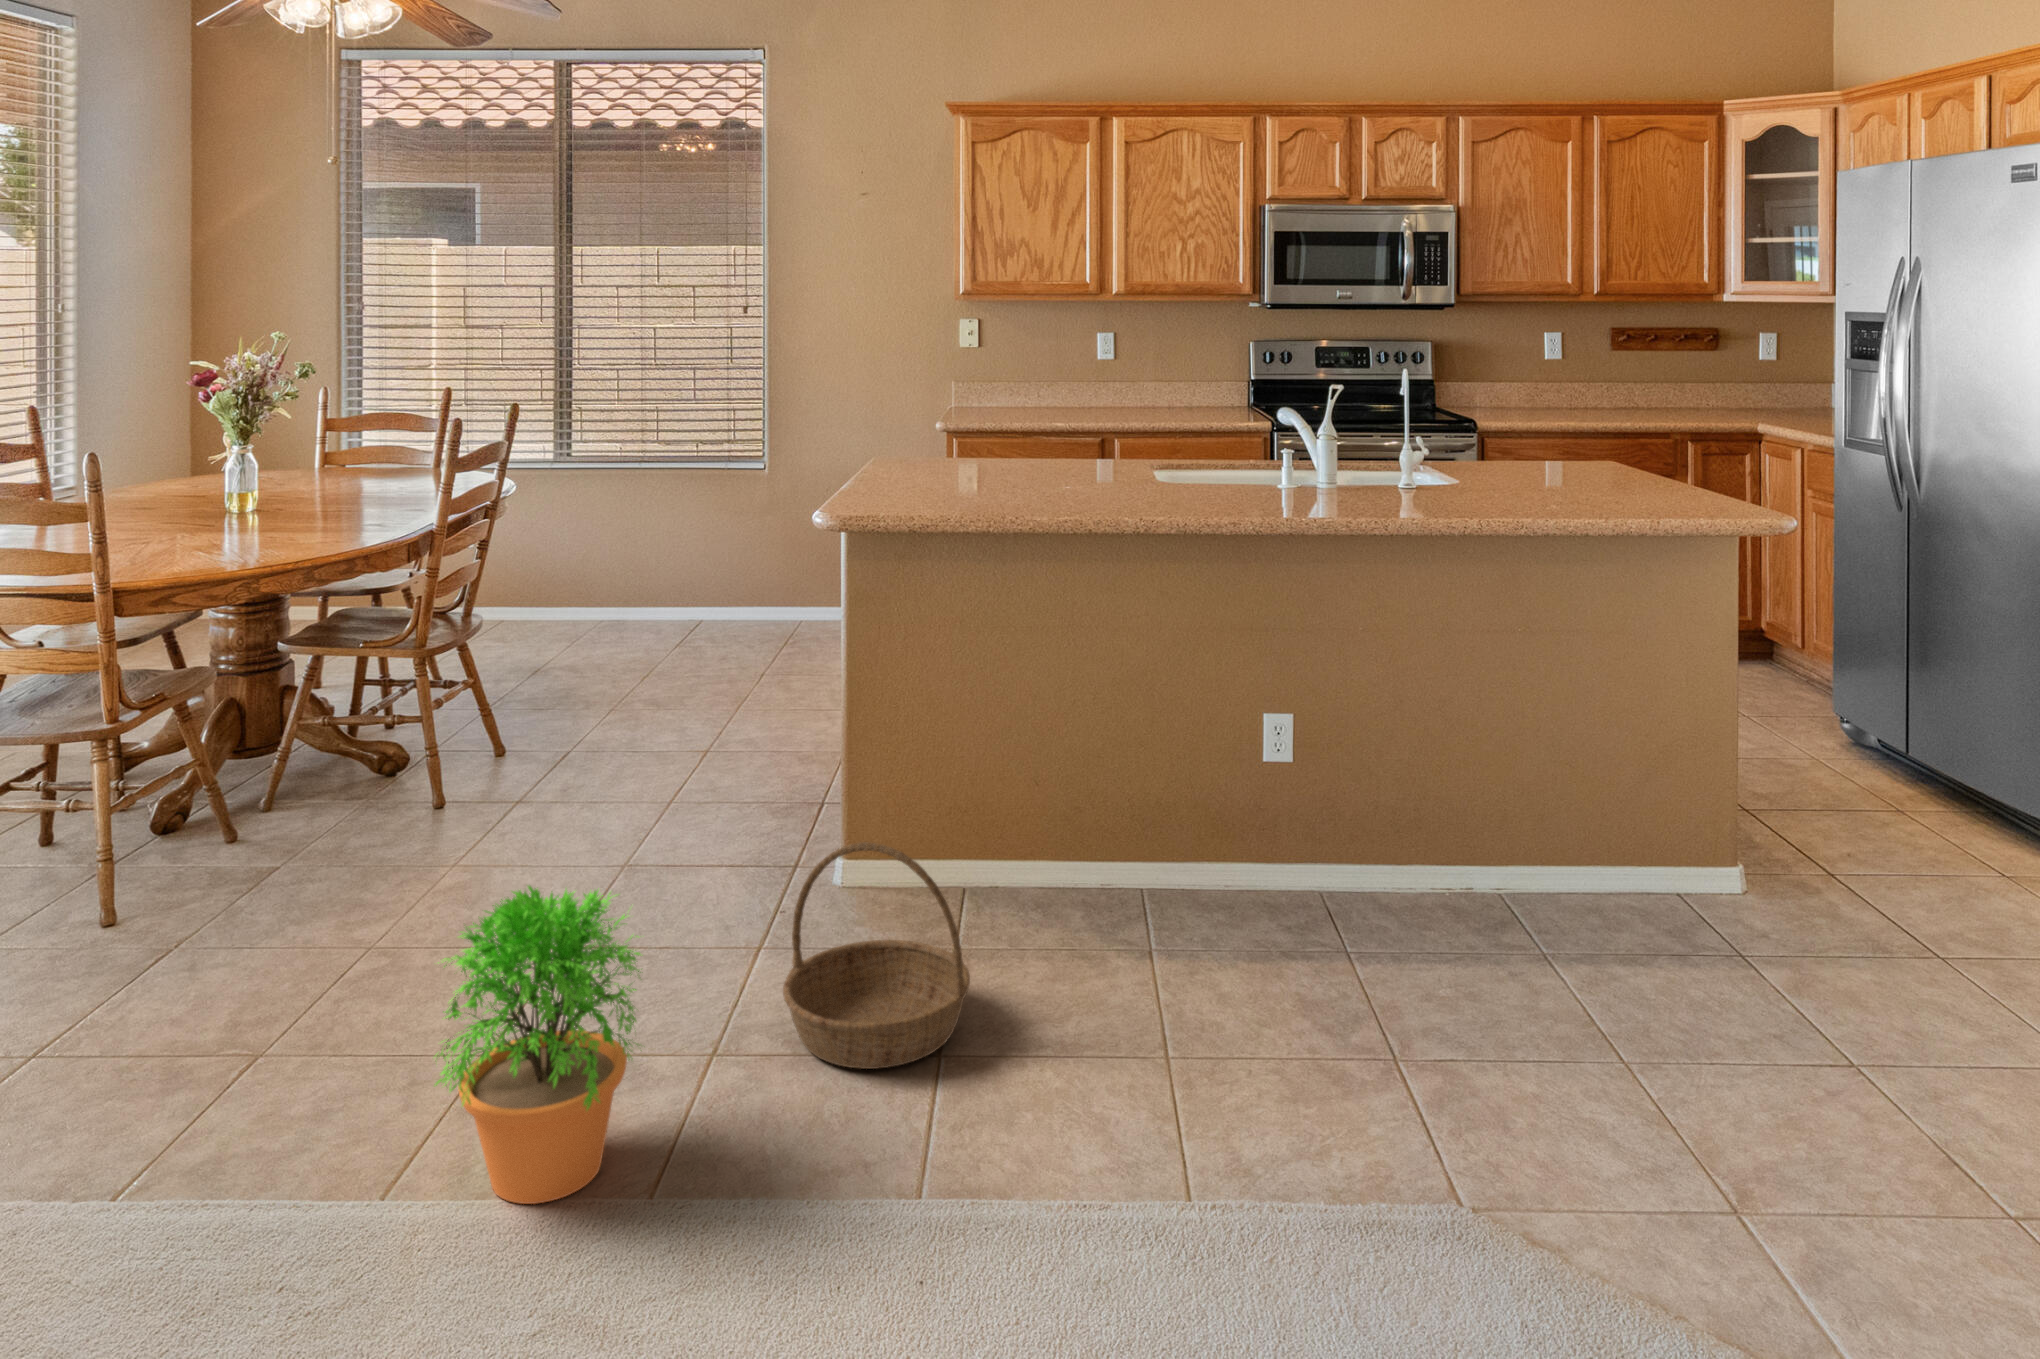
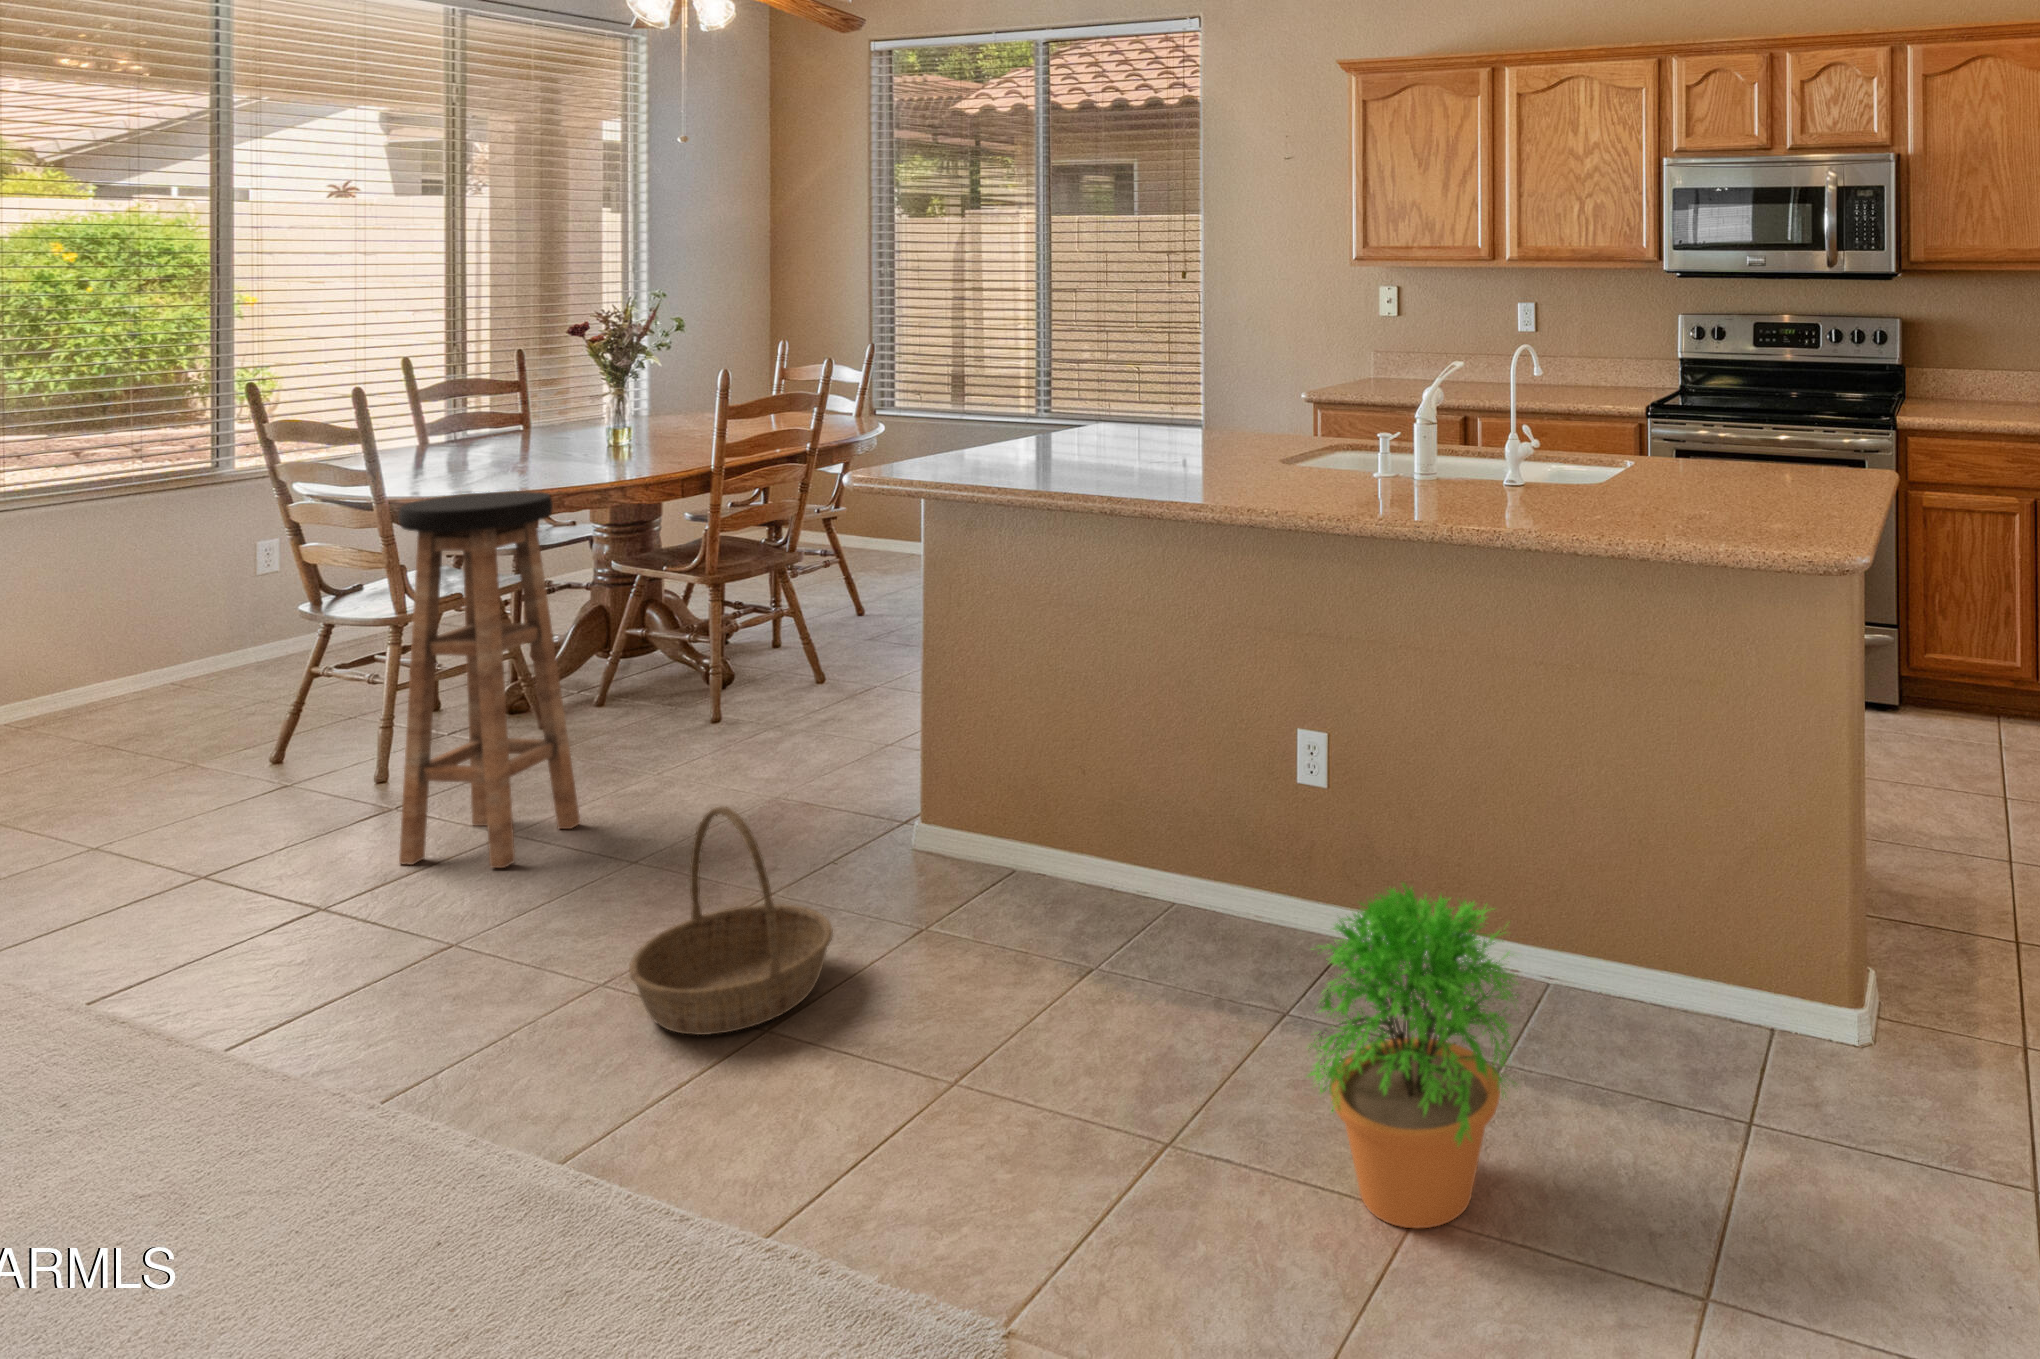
bar stool: none [282,554,451,992] -> present [398,491,580,868]
potted plant: present [434,886,641,1204] -> present [1308,883,1518,1229]

